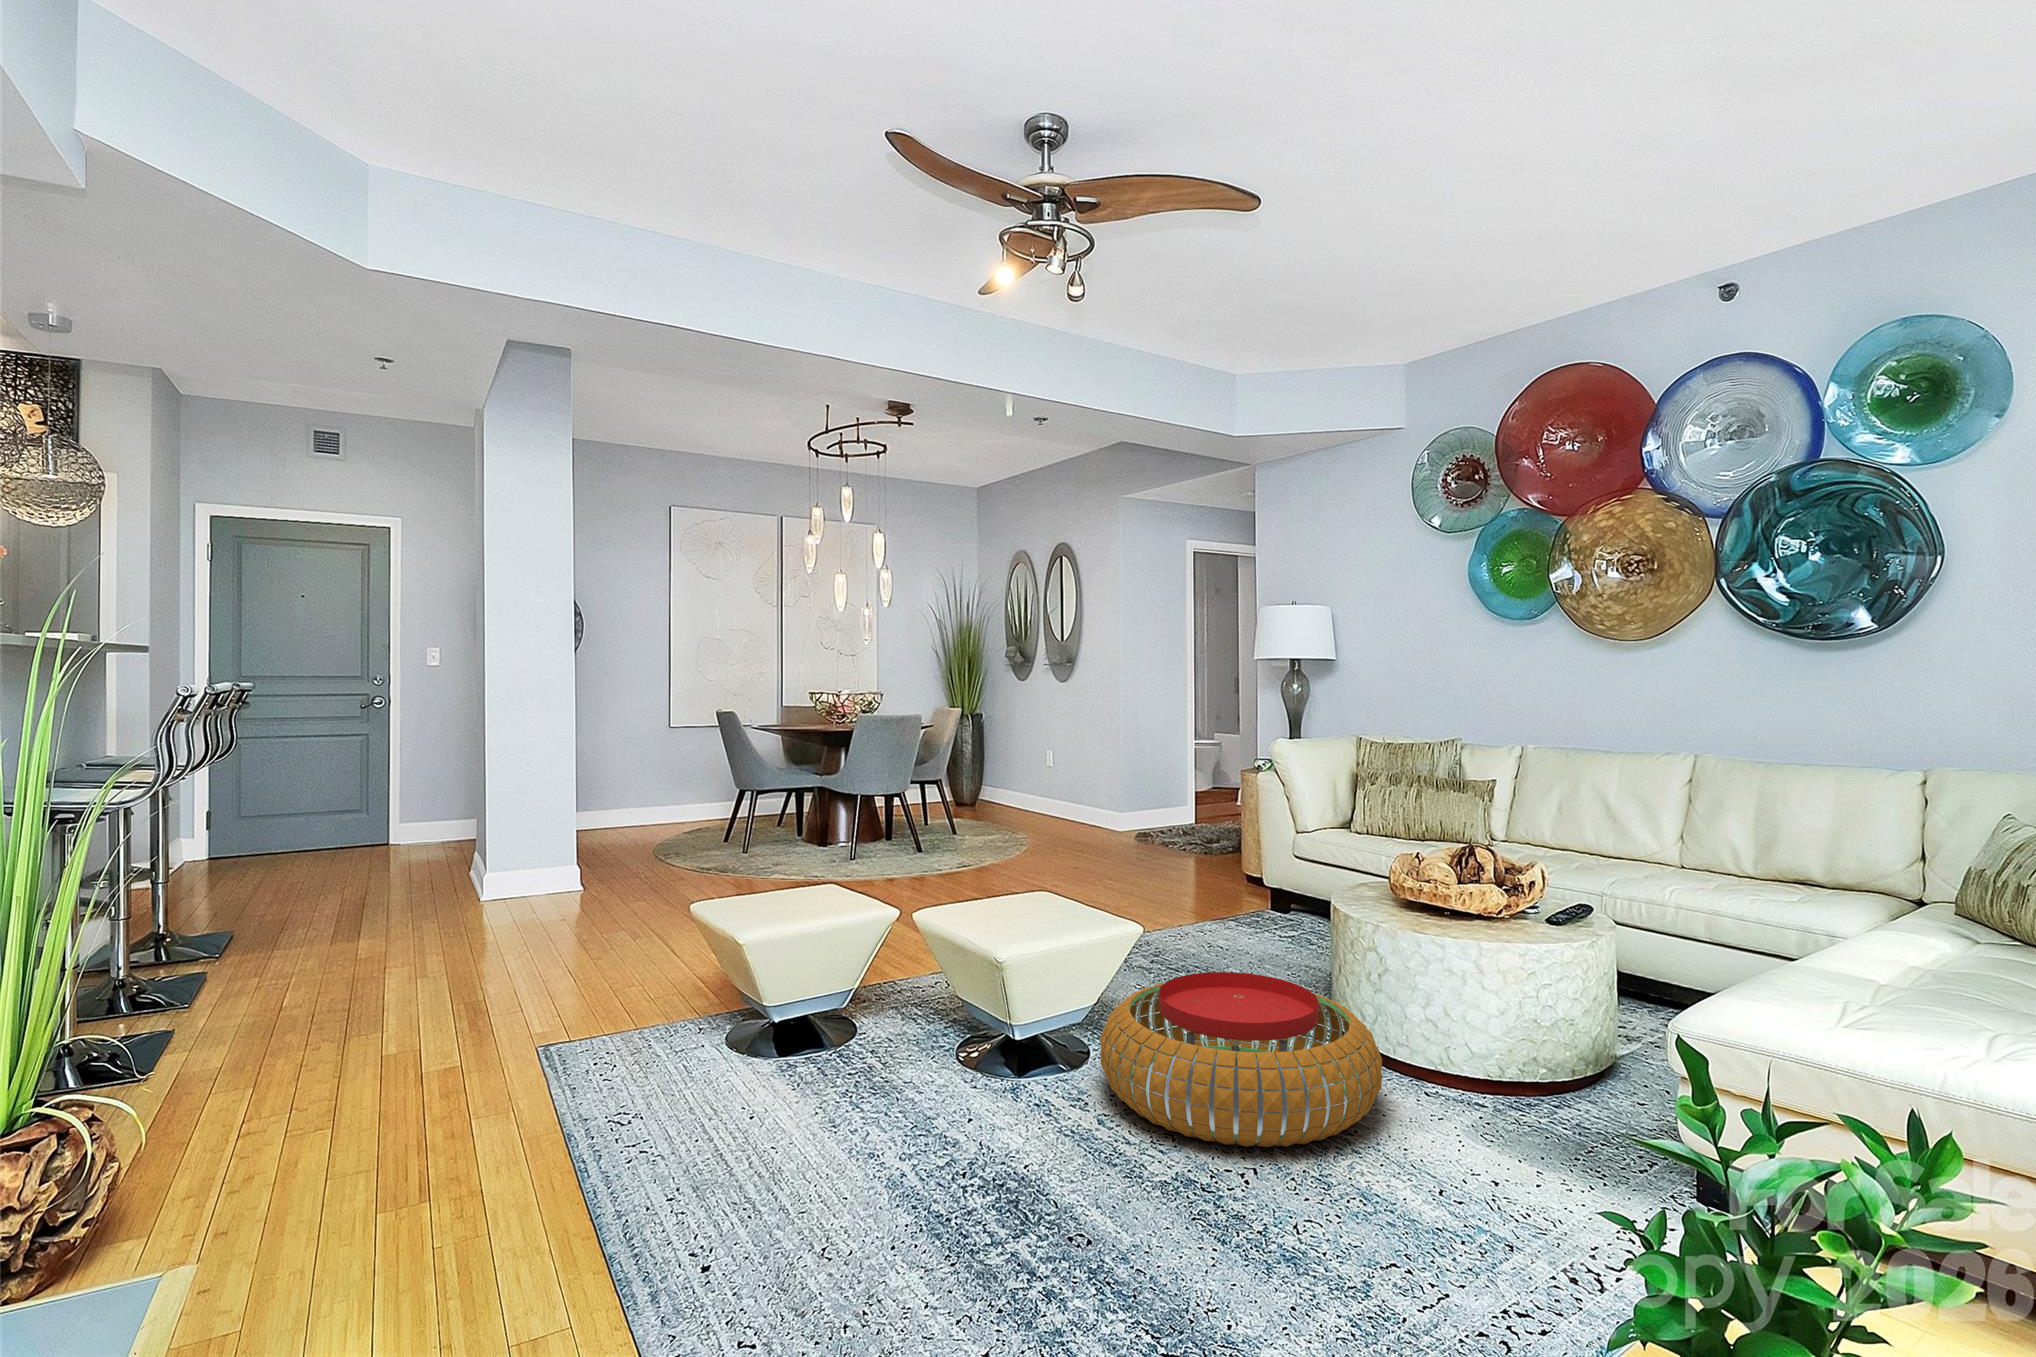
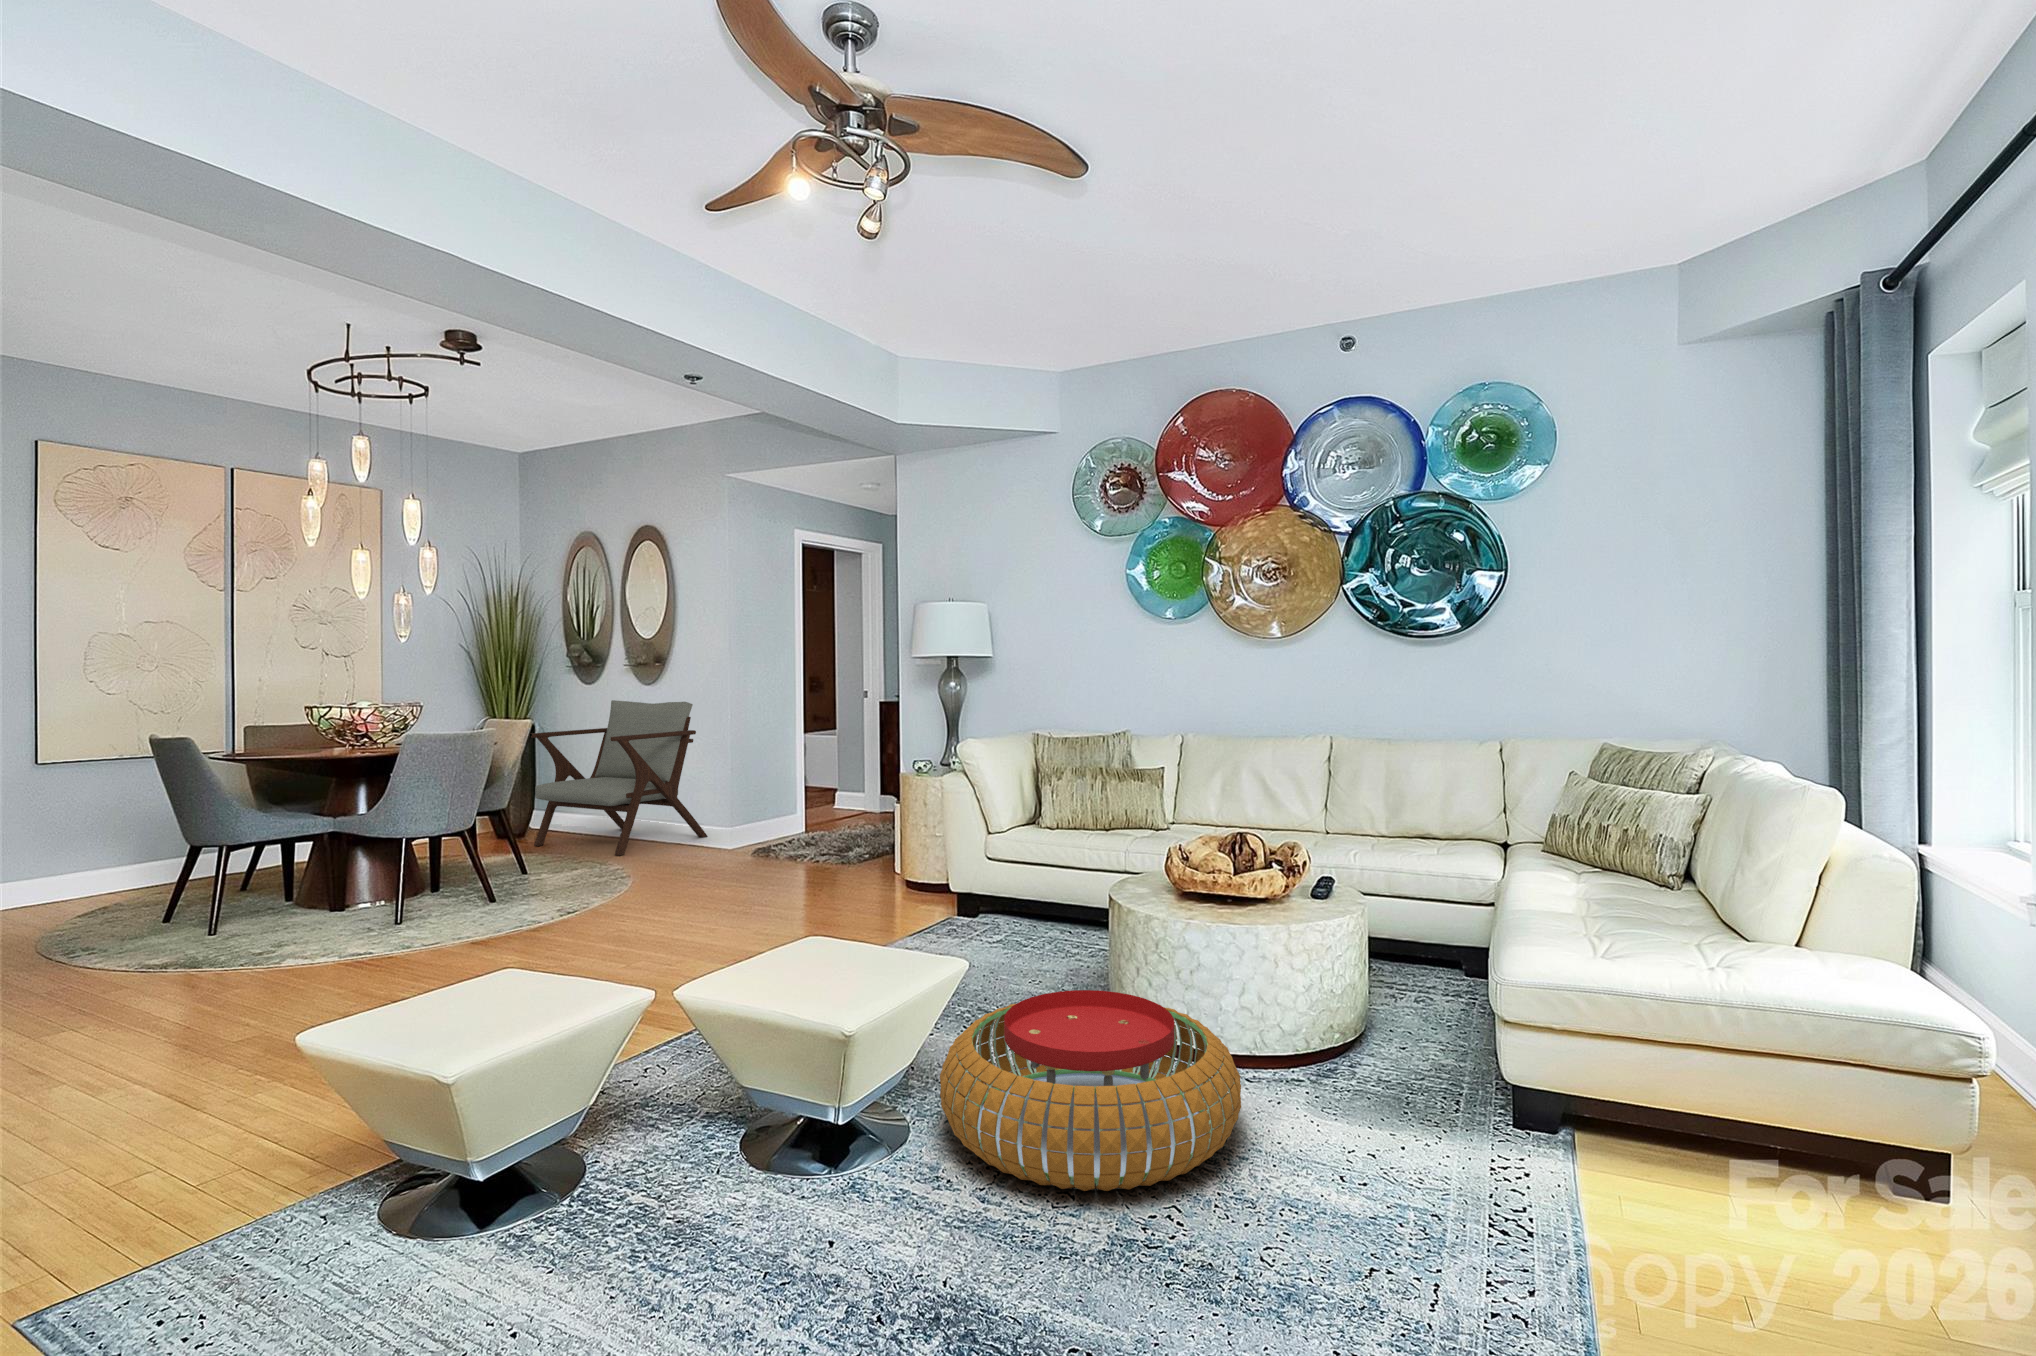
lounge chair: none [962,697,1103,832] -> present [531,700,707,855]

